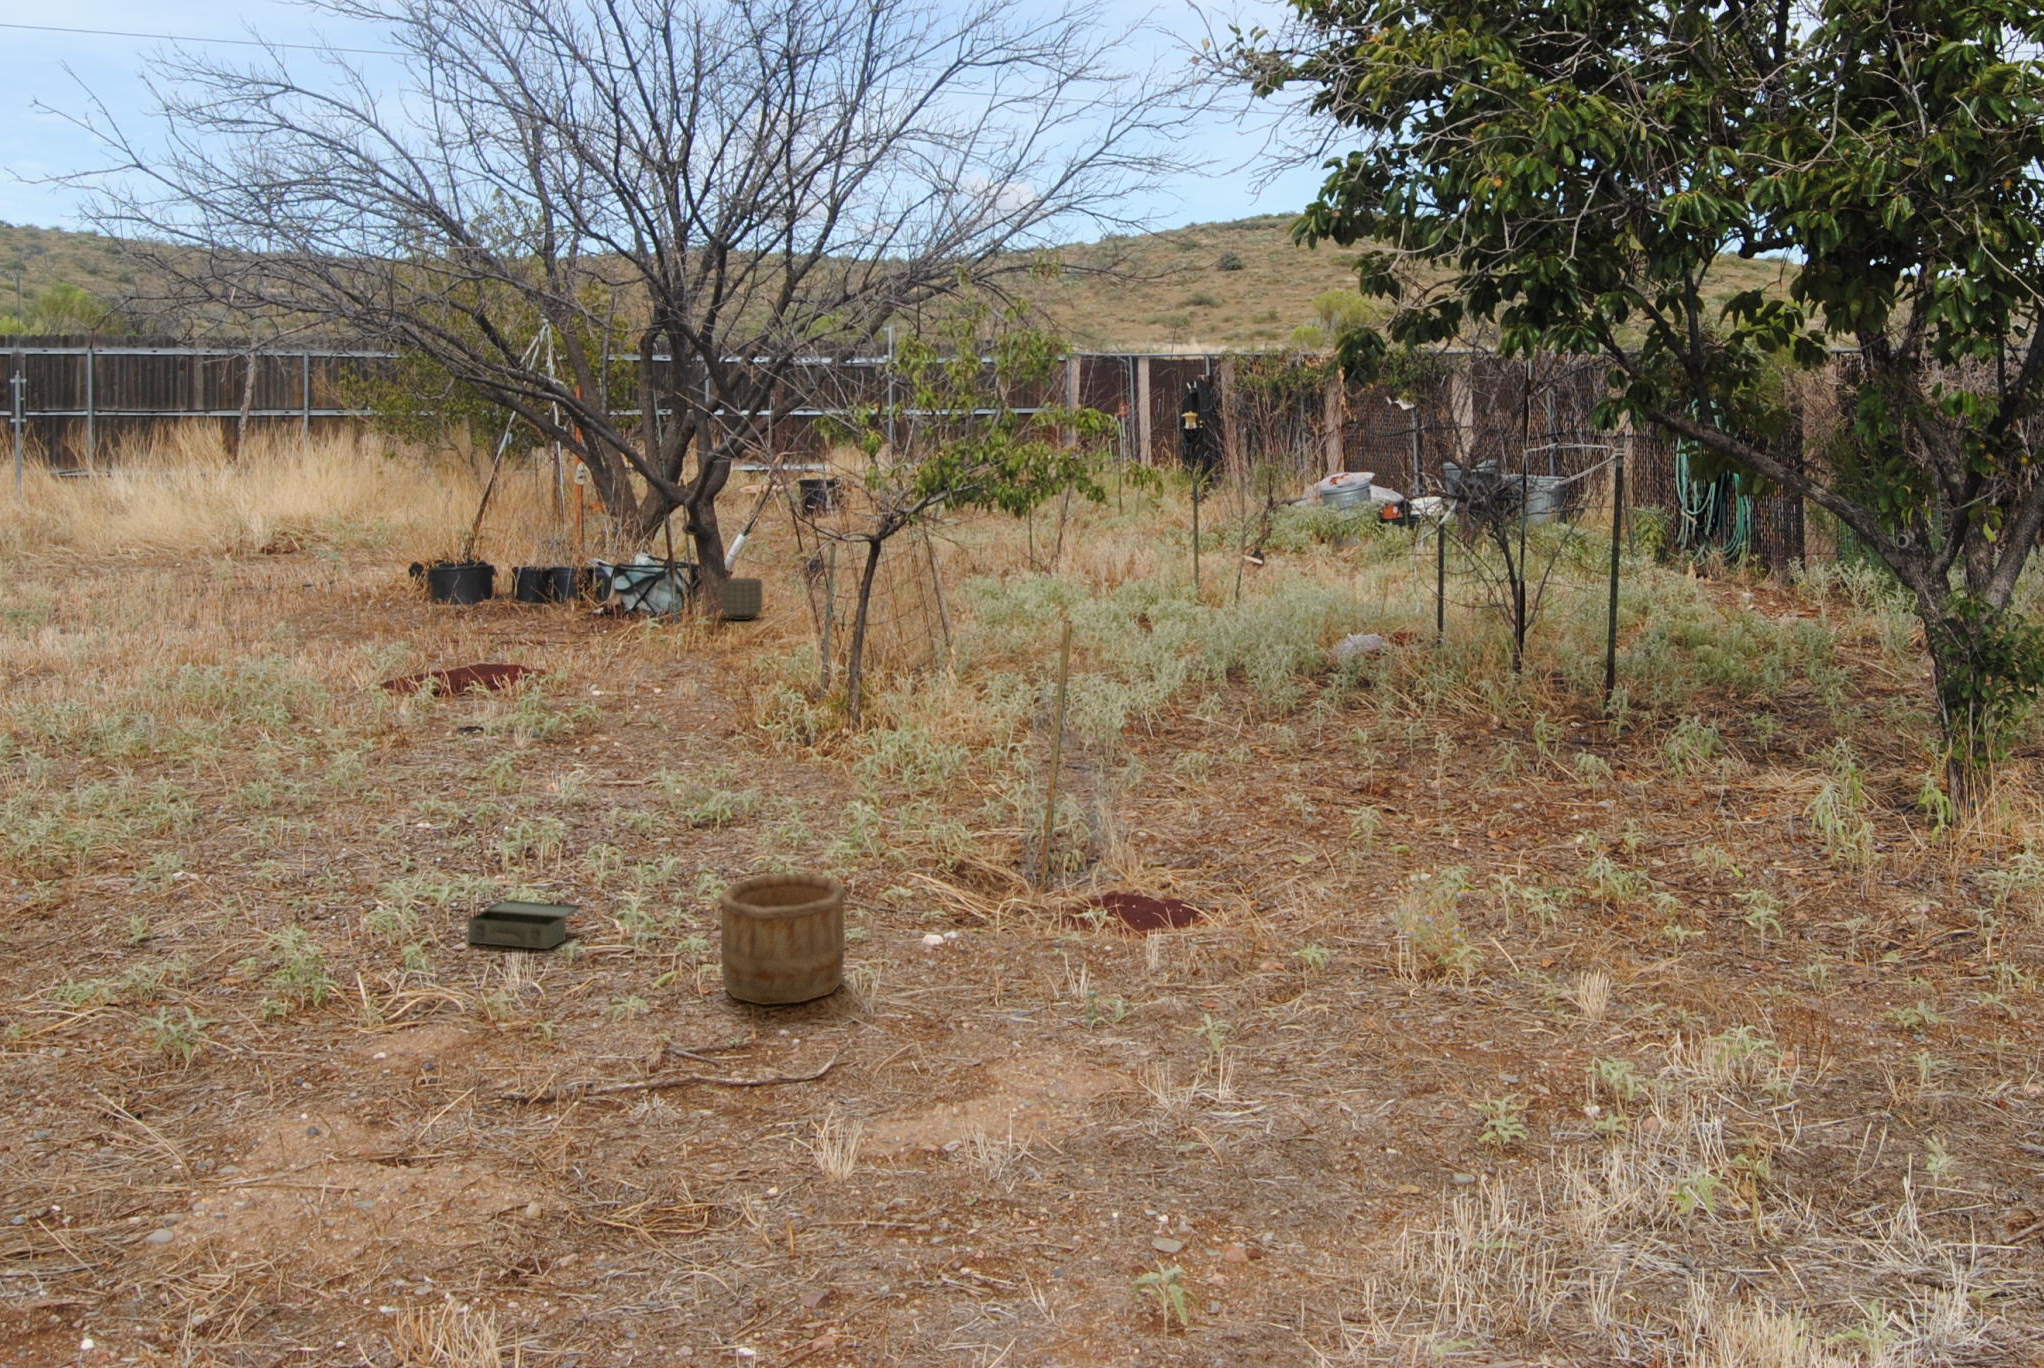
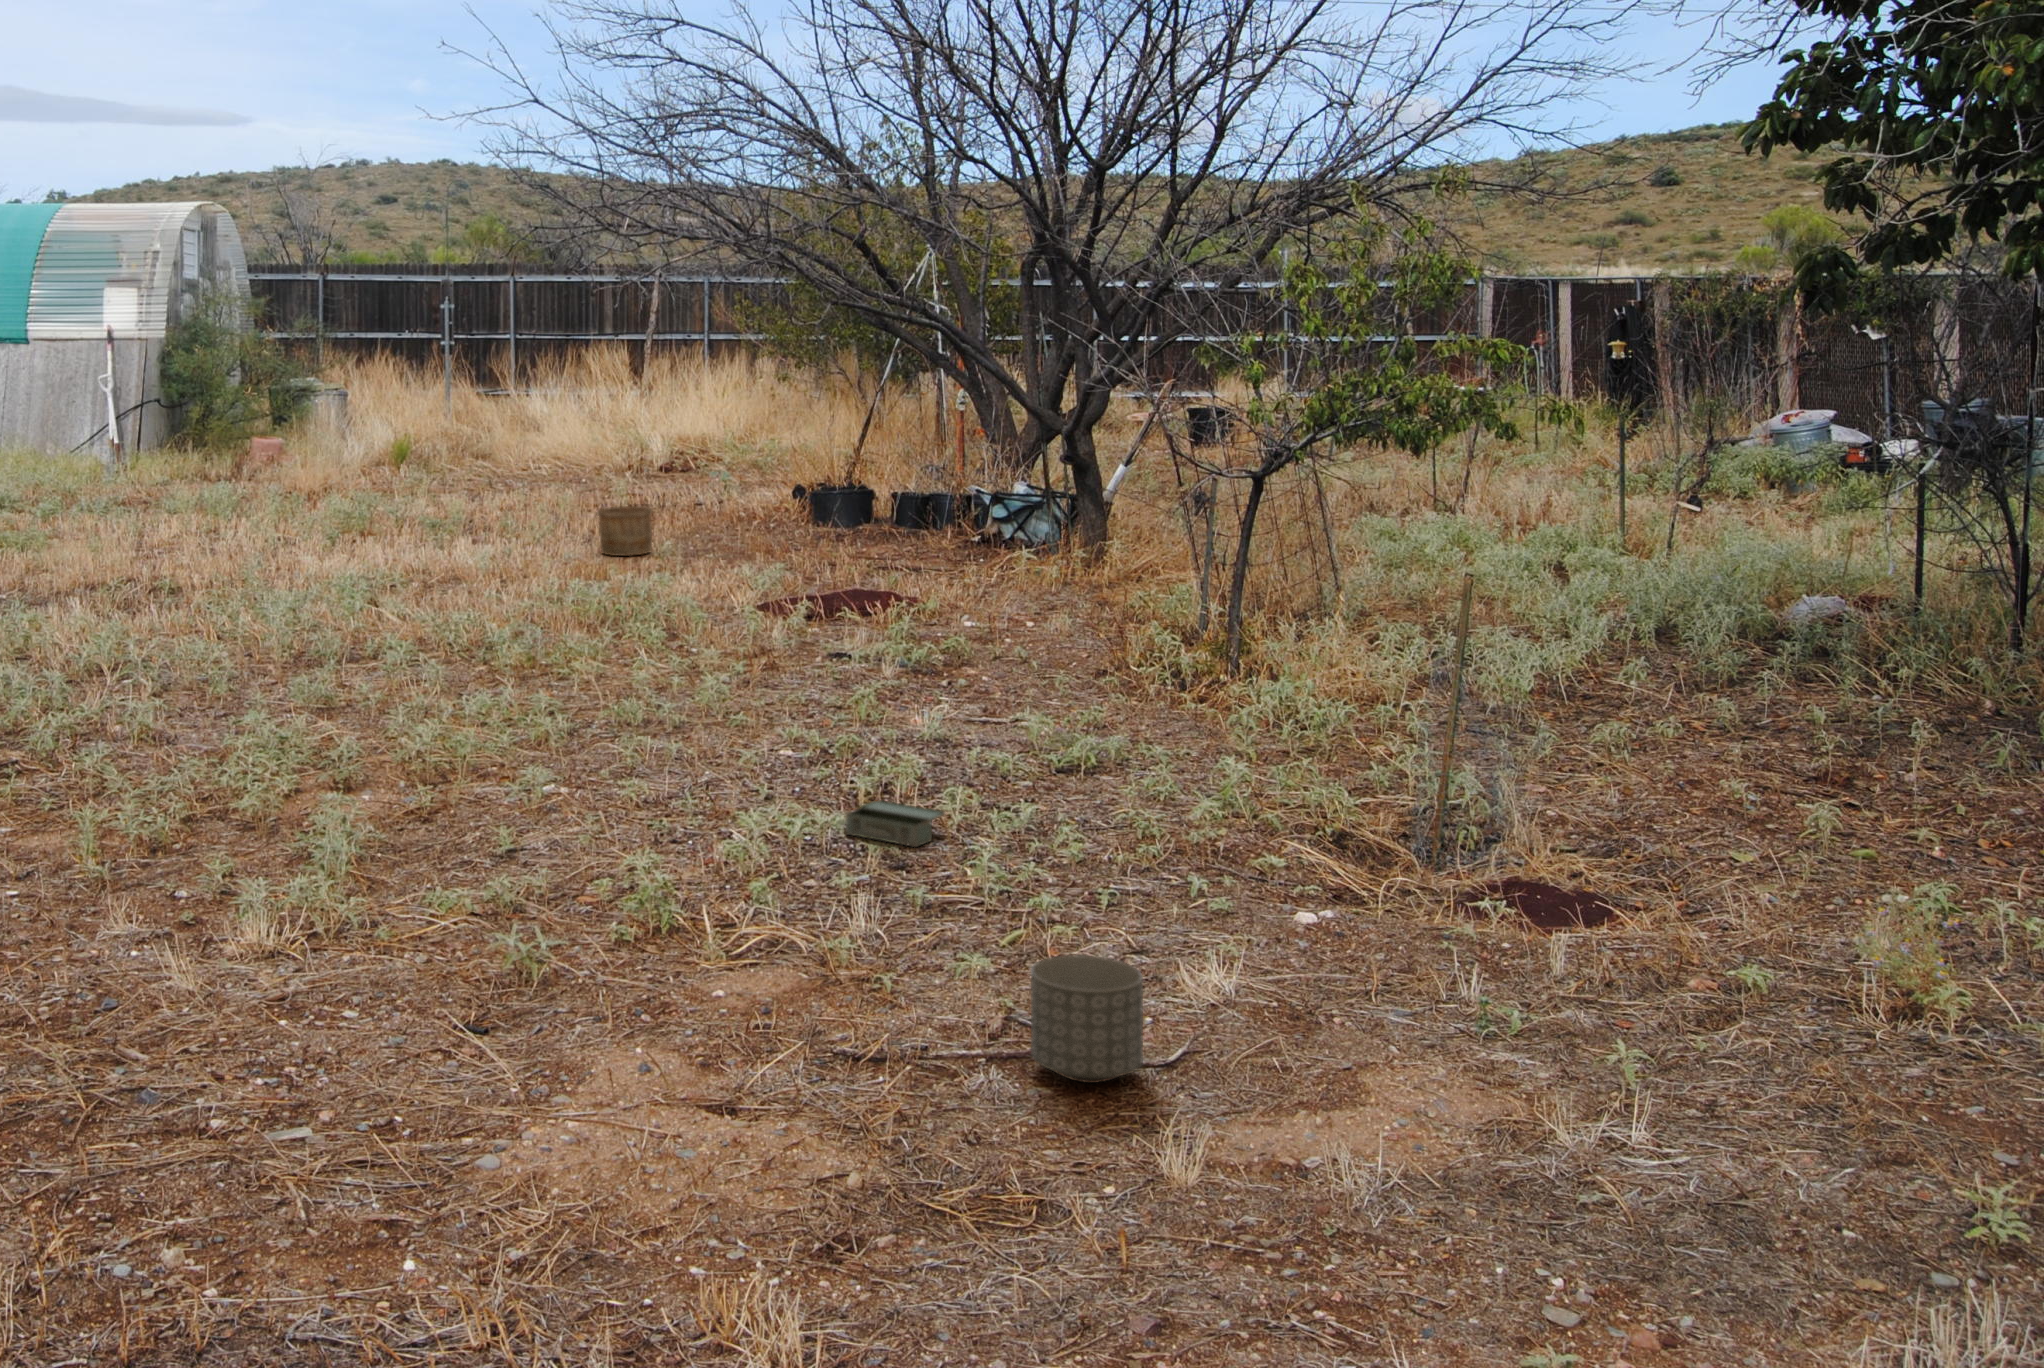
planter: present [721,578,762,620] -> present [1031,955,1143,1083]
wooden bucket: present [717,874,847,1005] -> present [598,506,652,556]

